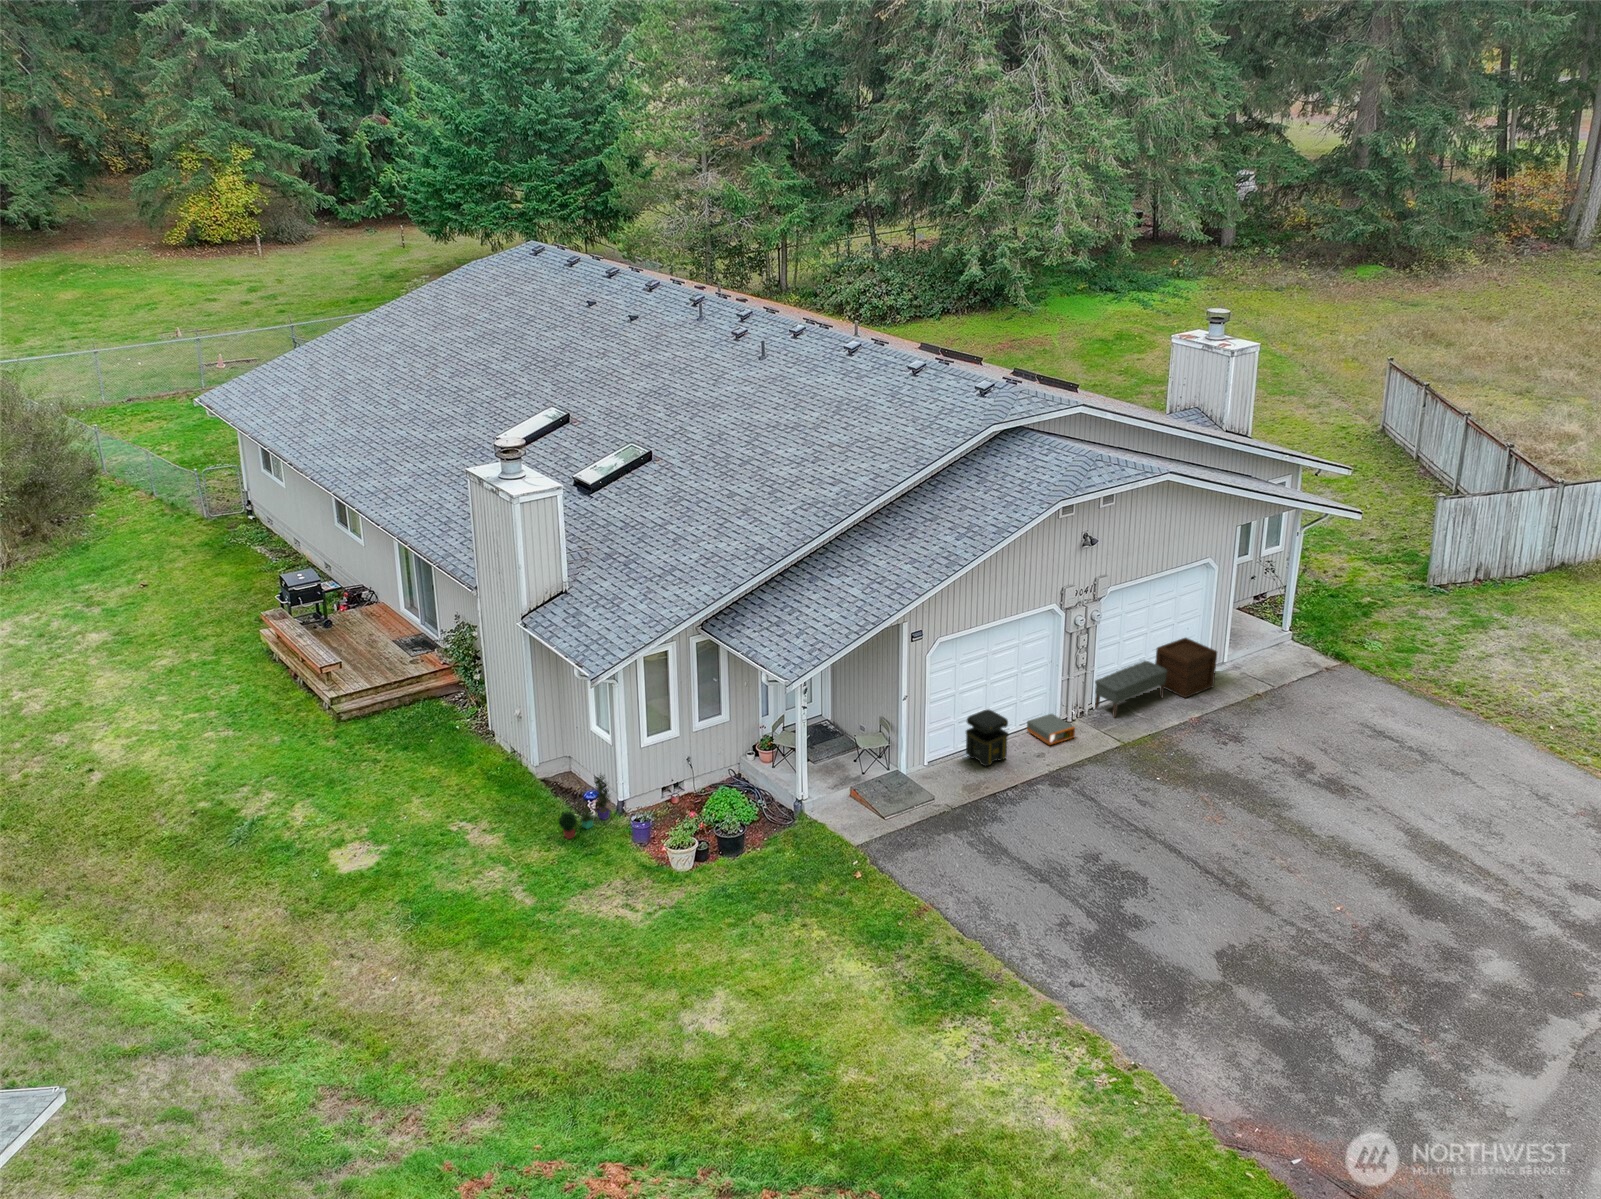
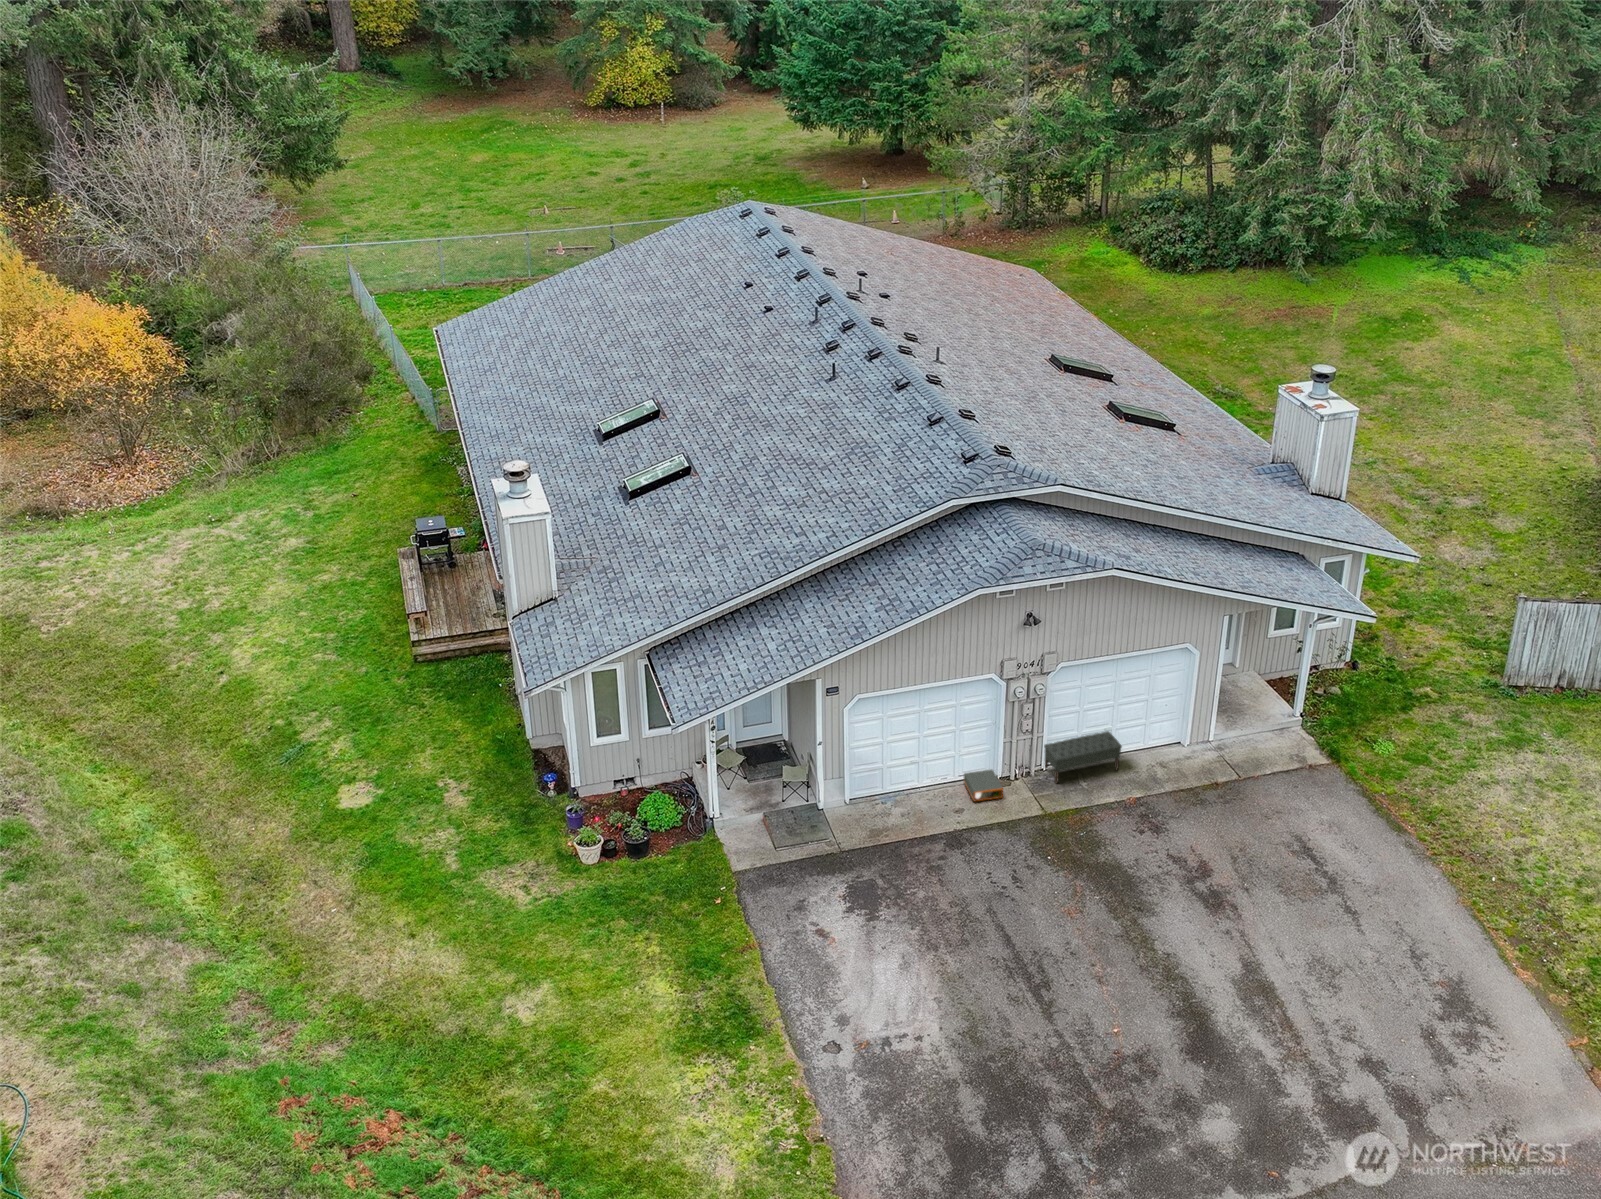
wooden crate: present [1155,638,1217,698] -> none [1120,714,1180,775]
toolbox: present [966,710,1009,766] -> none [891,760,928,812]
potted plant: present [559,775,610,839] -> none [513,760,565,812]

